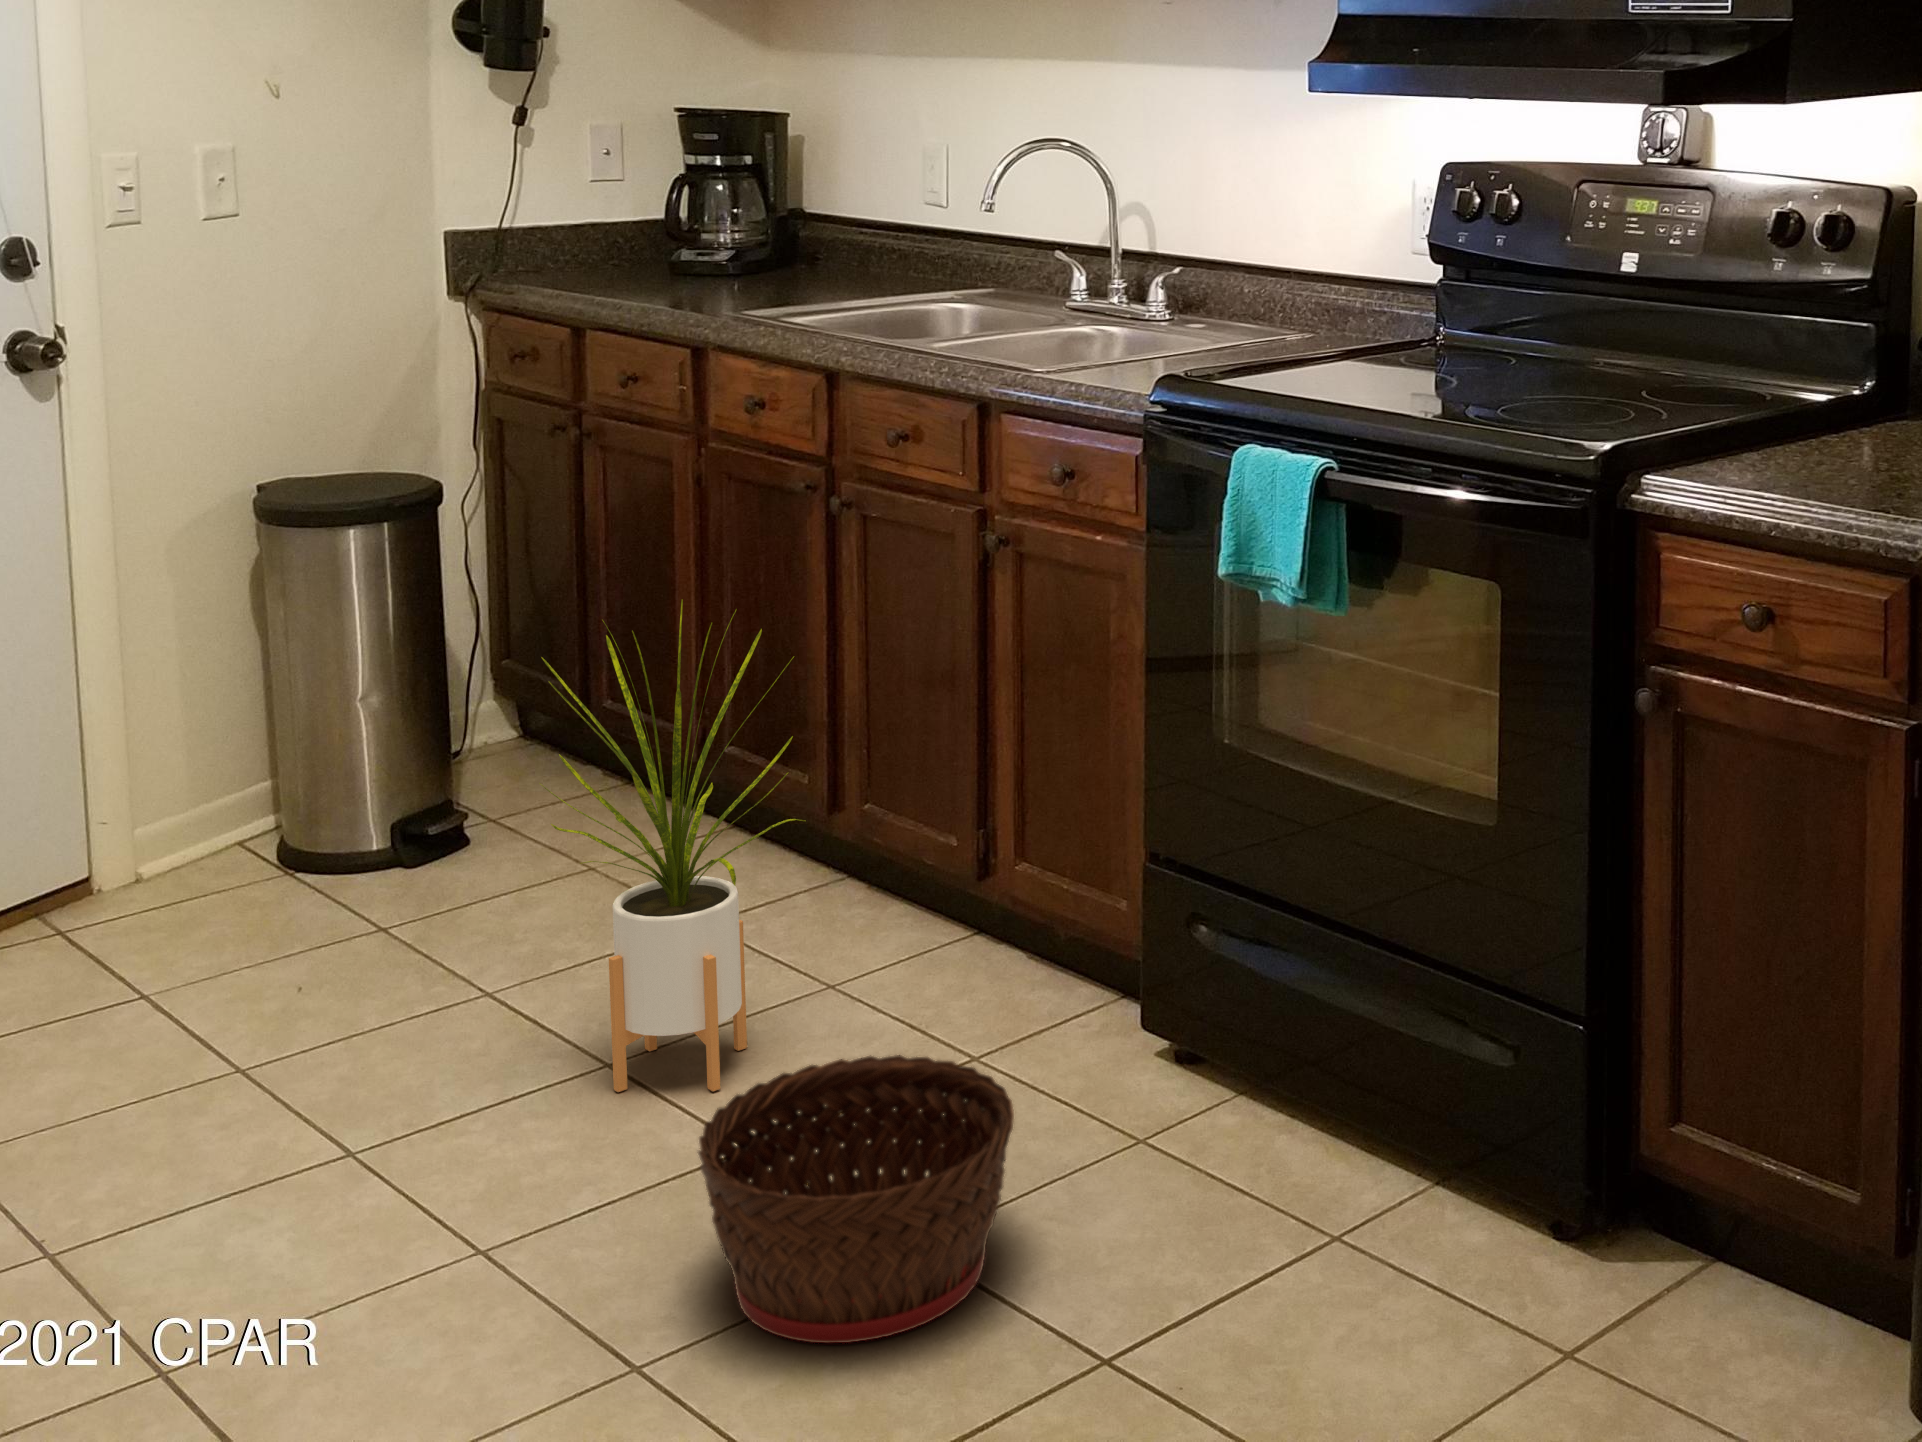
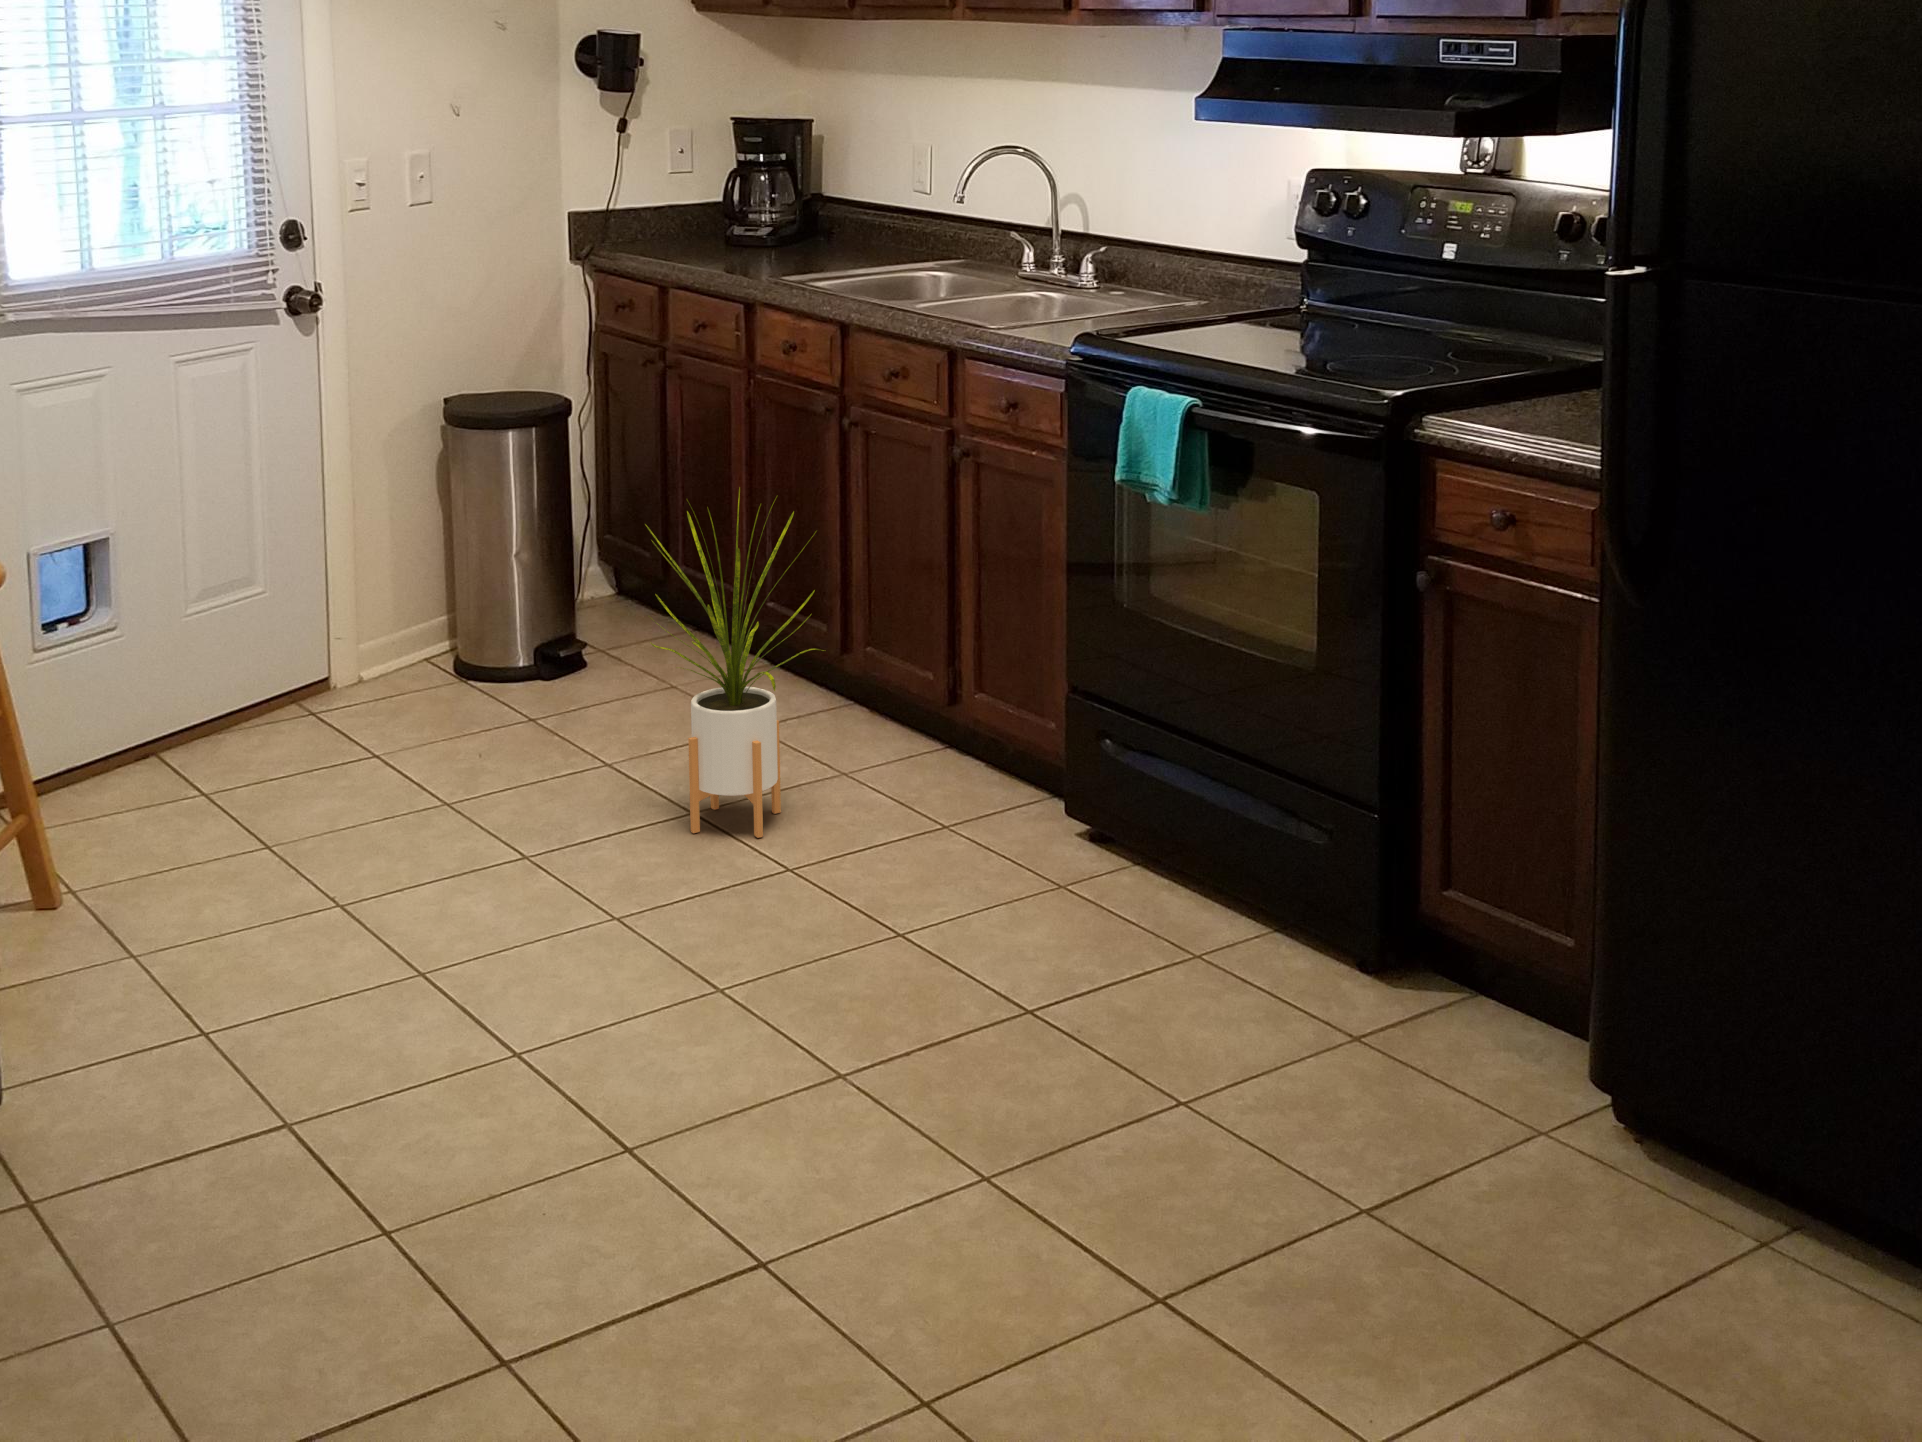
basket: present [698,1055,1014,1343] -> none [752,811,964,994]

